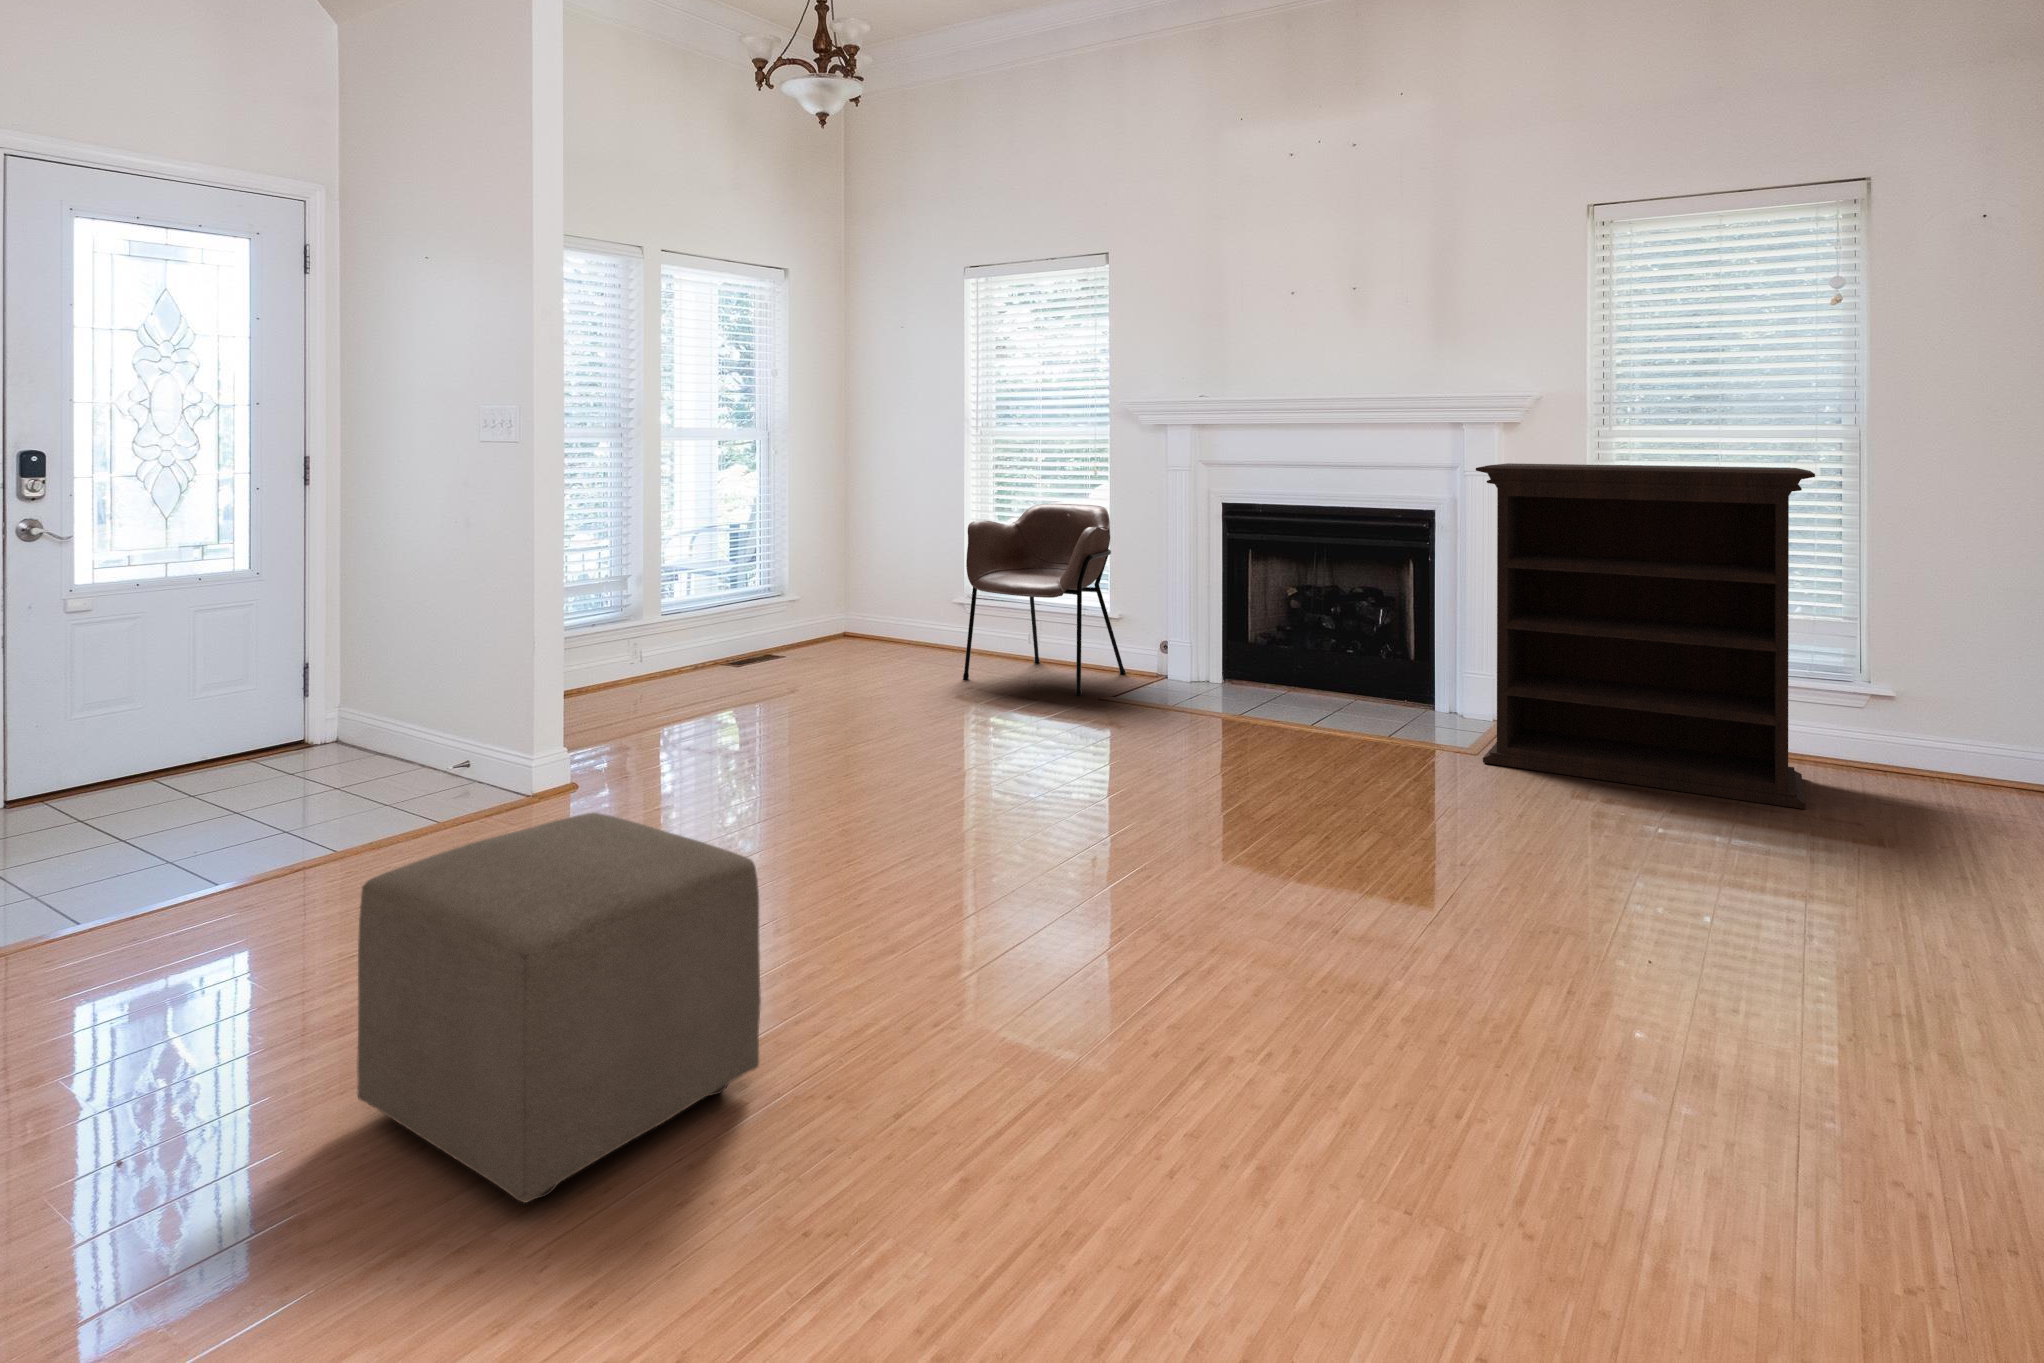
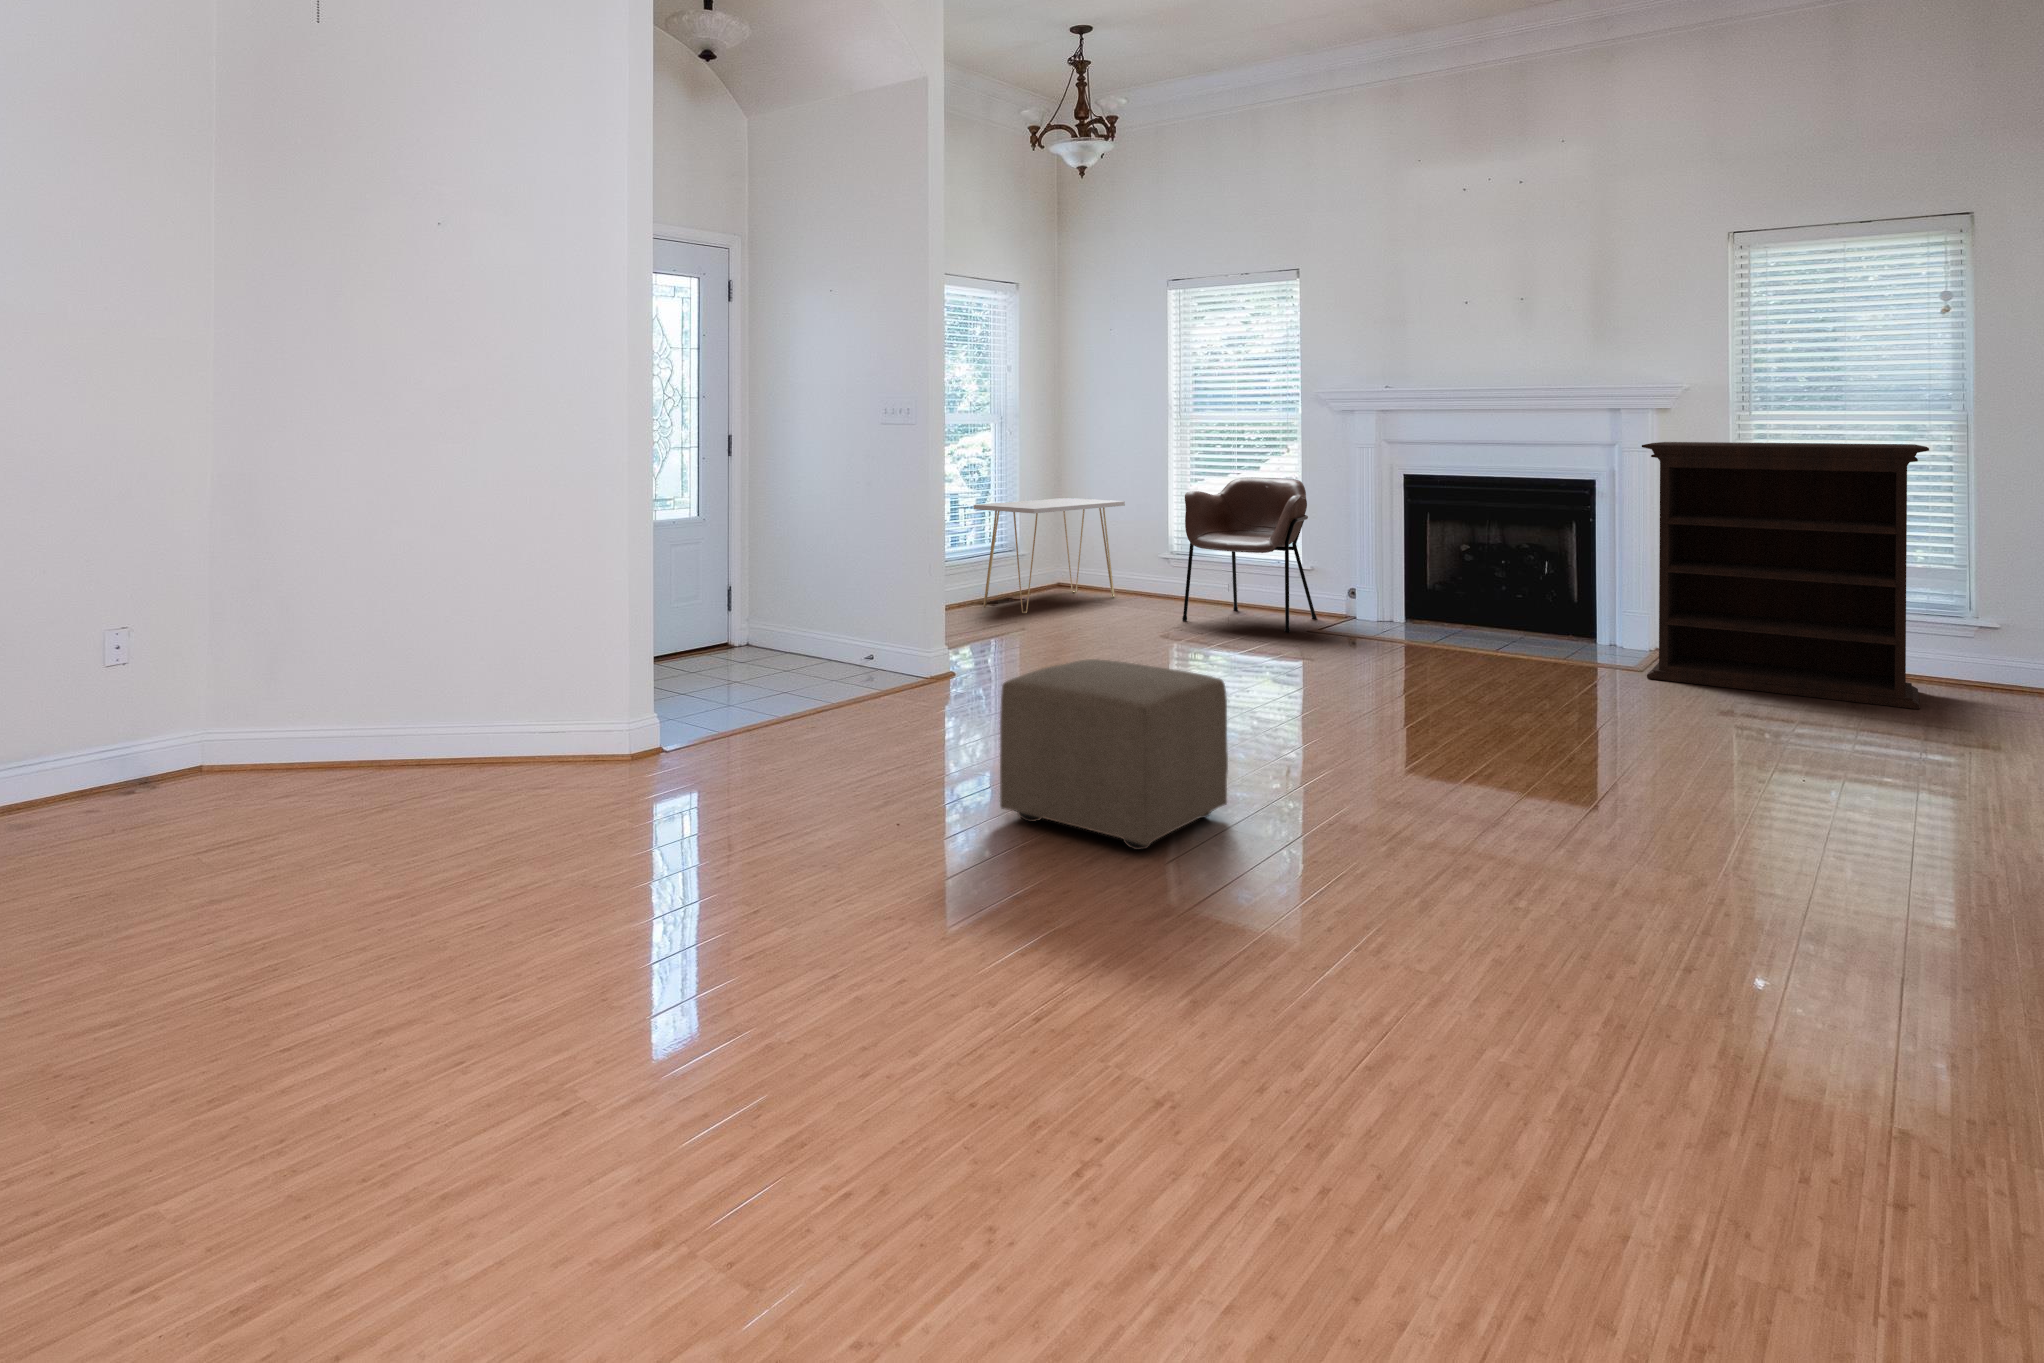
console table: none [725,526,918,671] -> present [974,498,1125,613]

